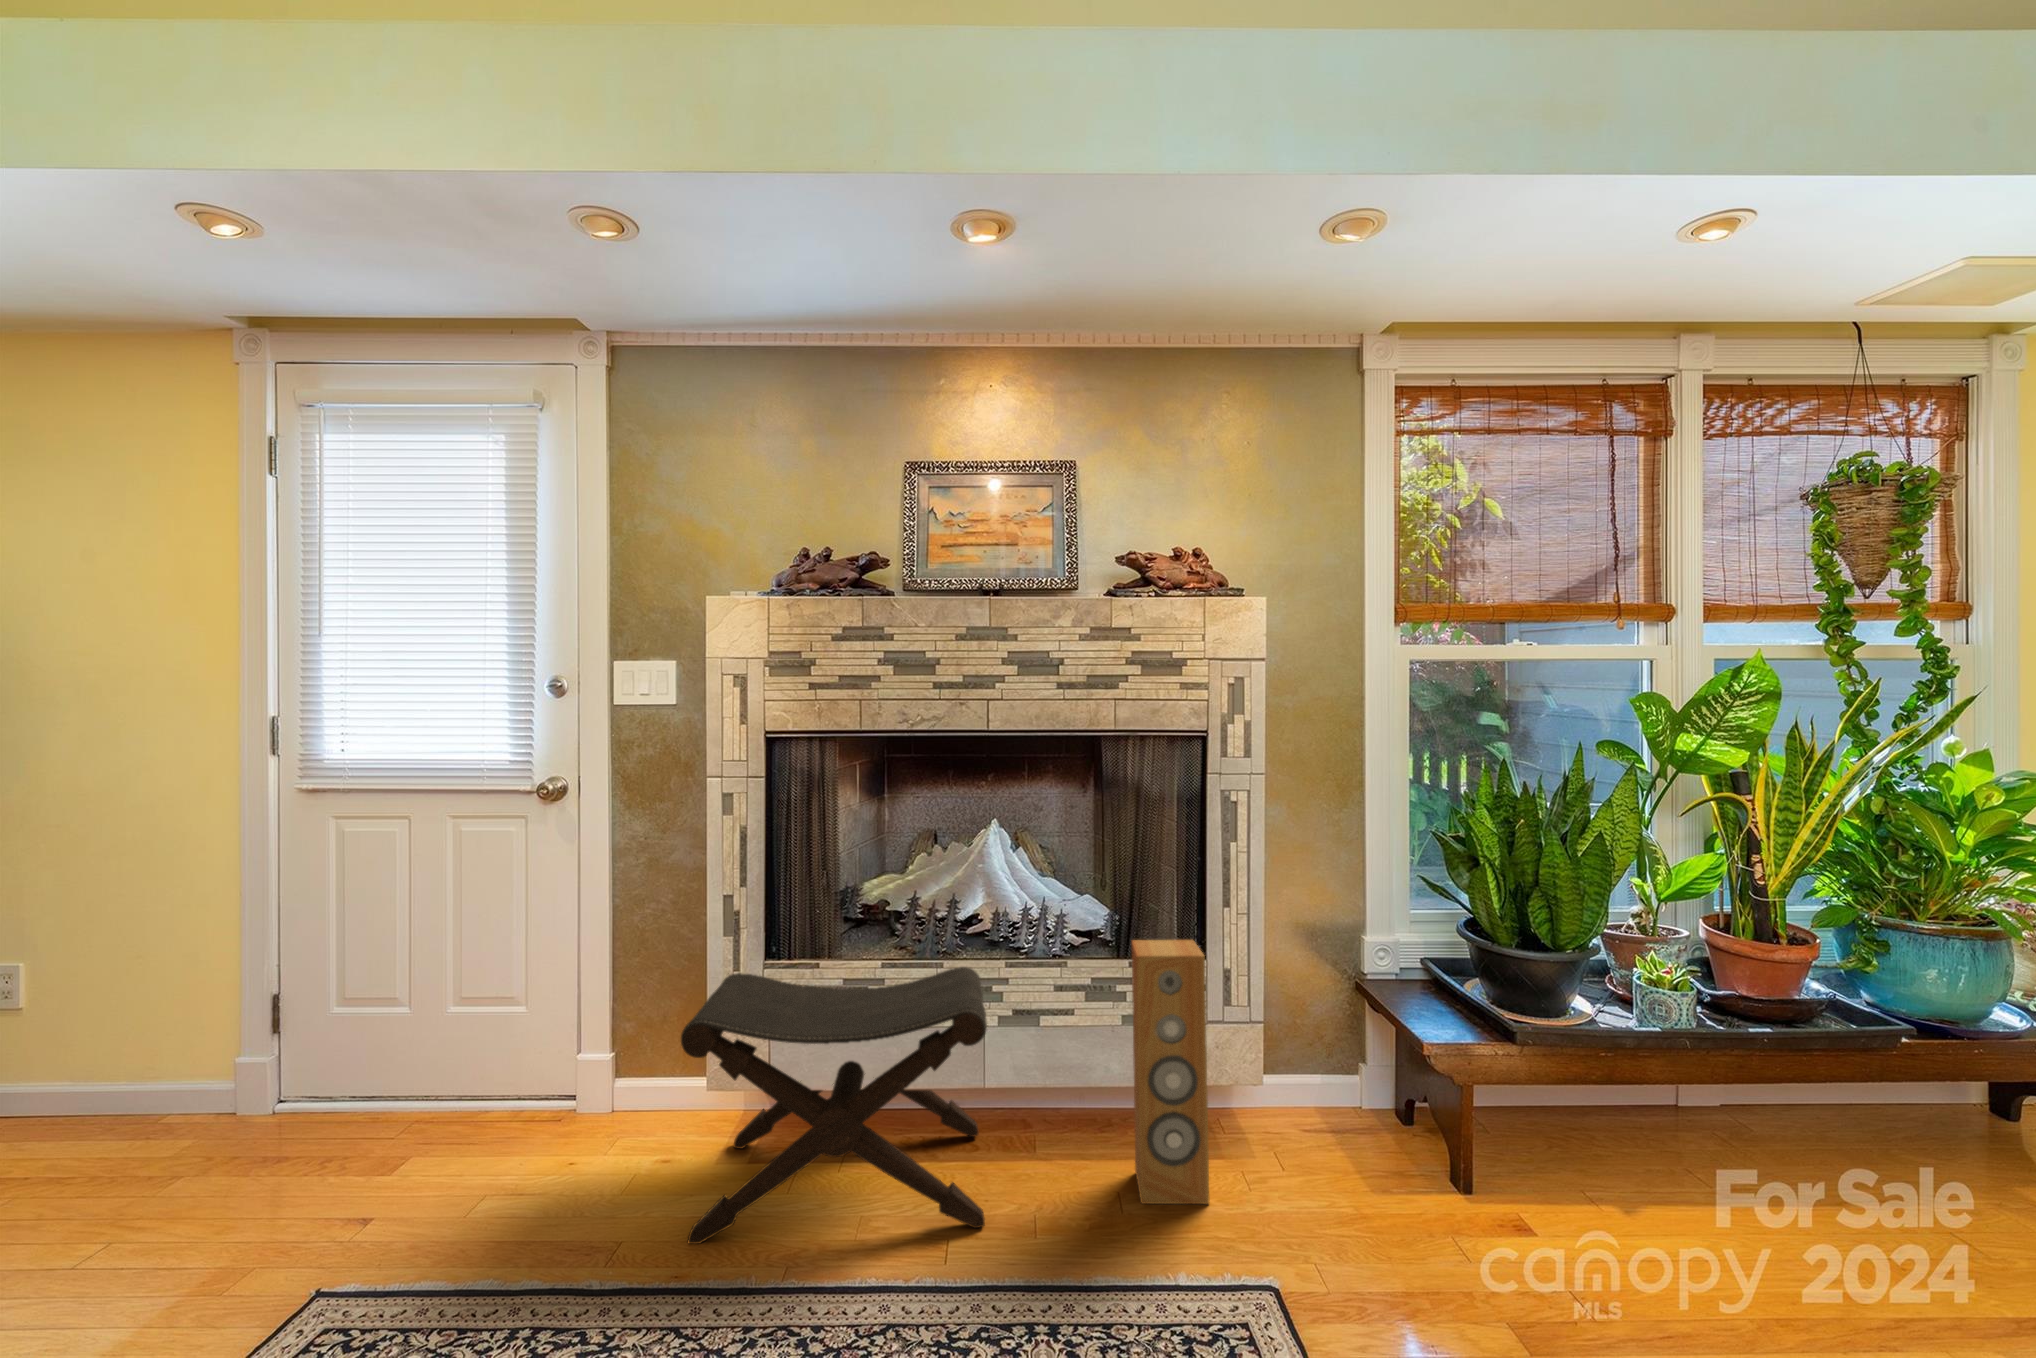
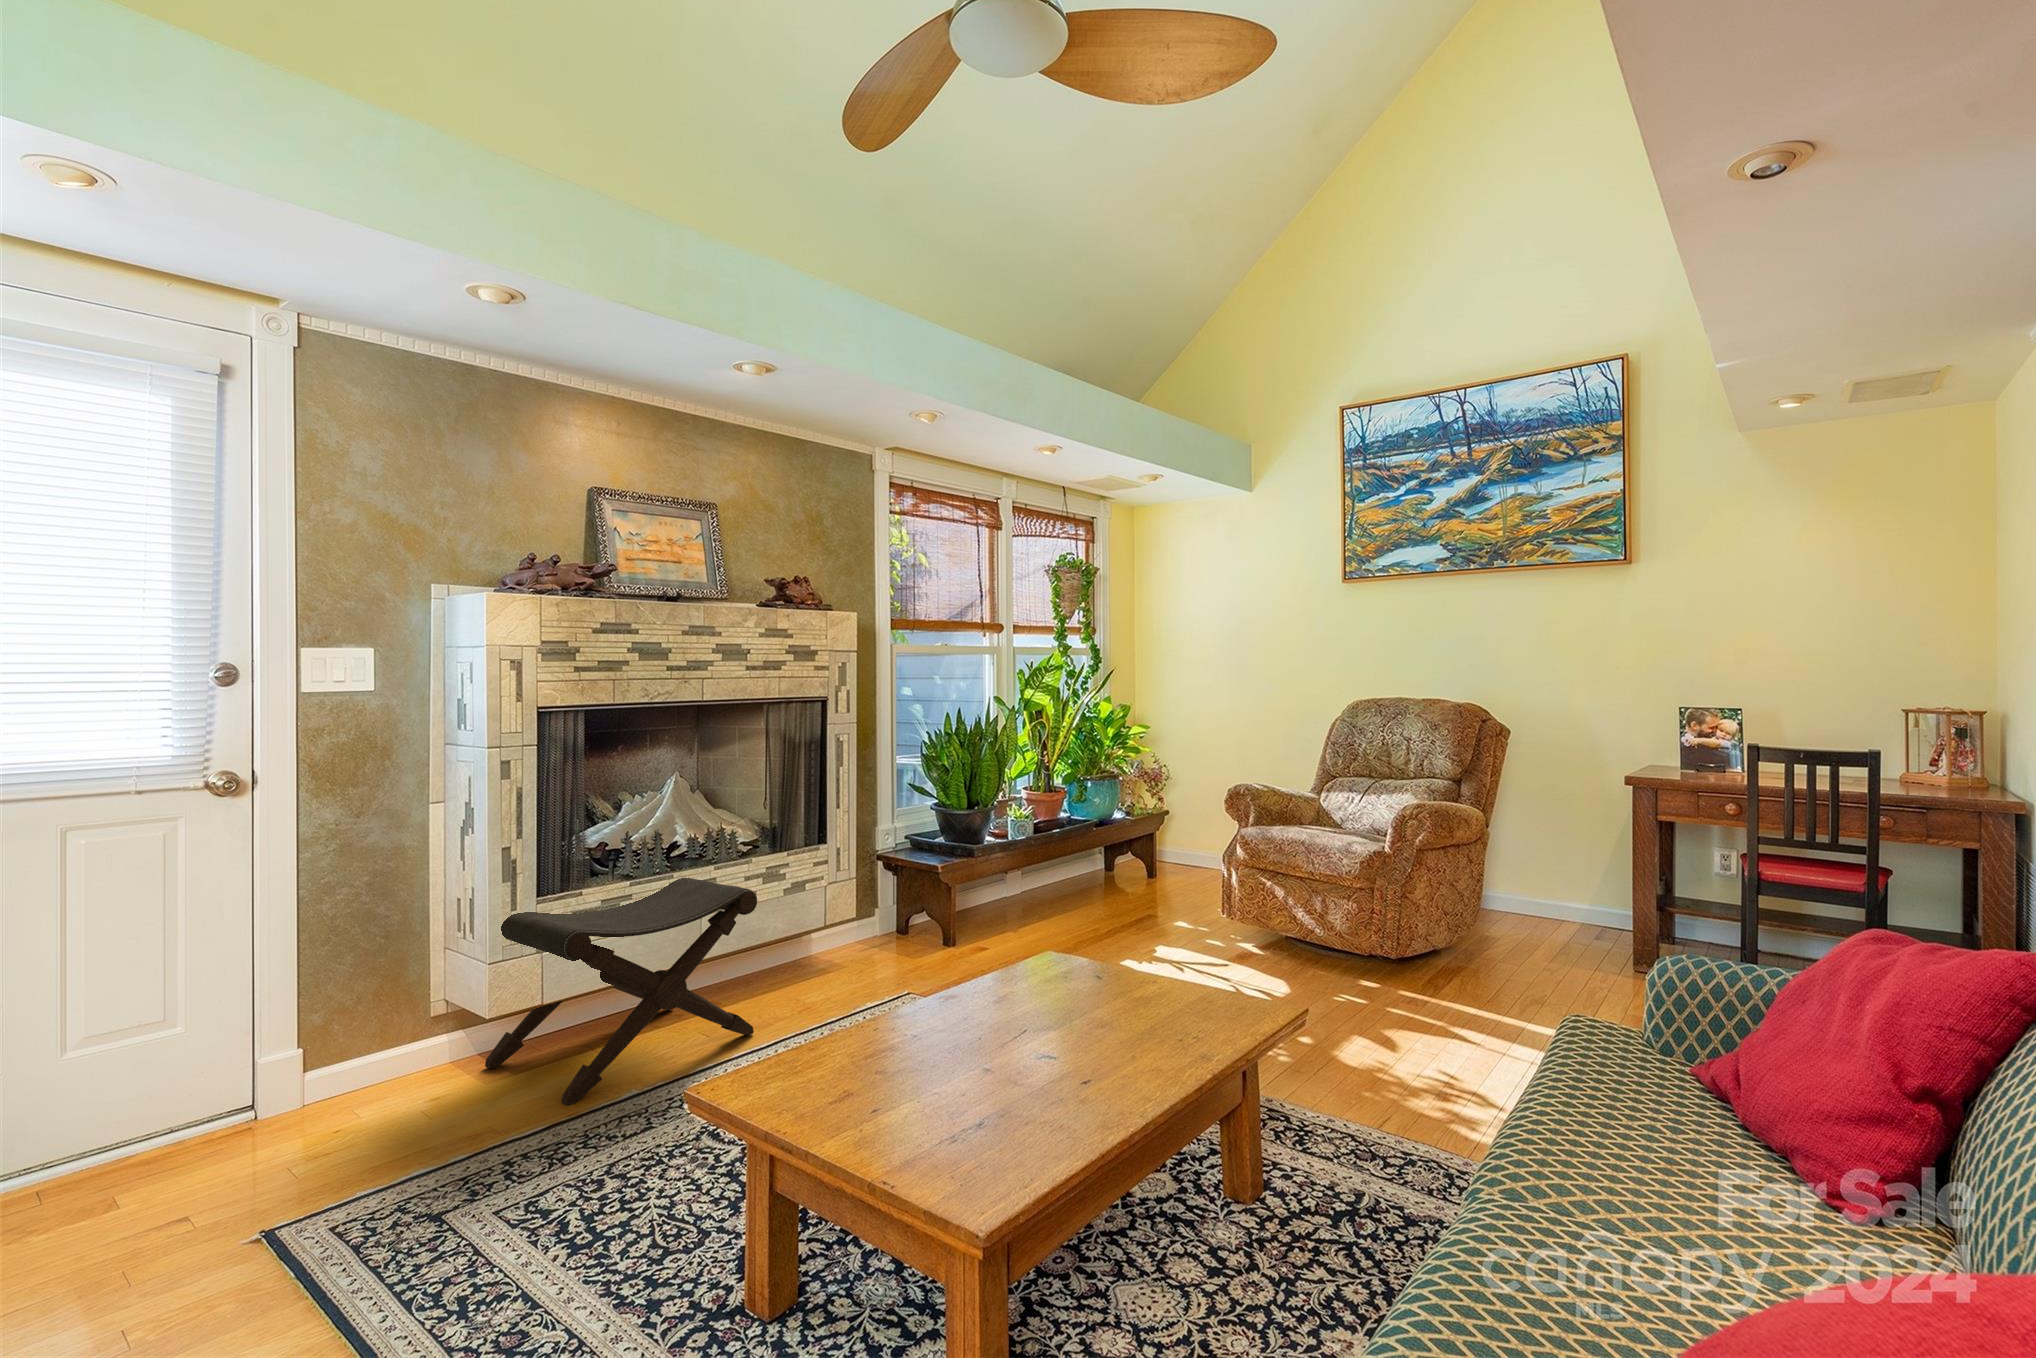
speaker: present [1132,940,1209,1204] -> none [796,833,856,1000]

